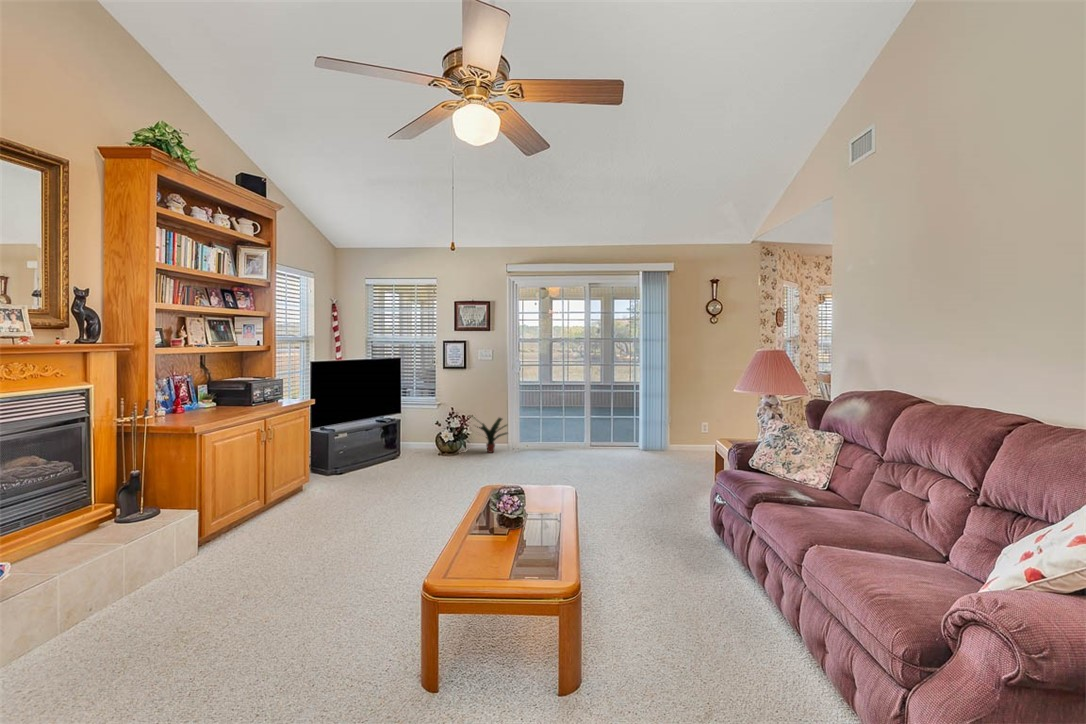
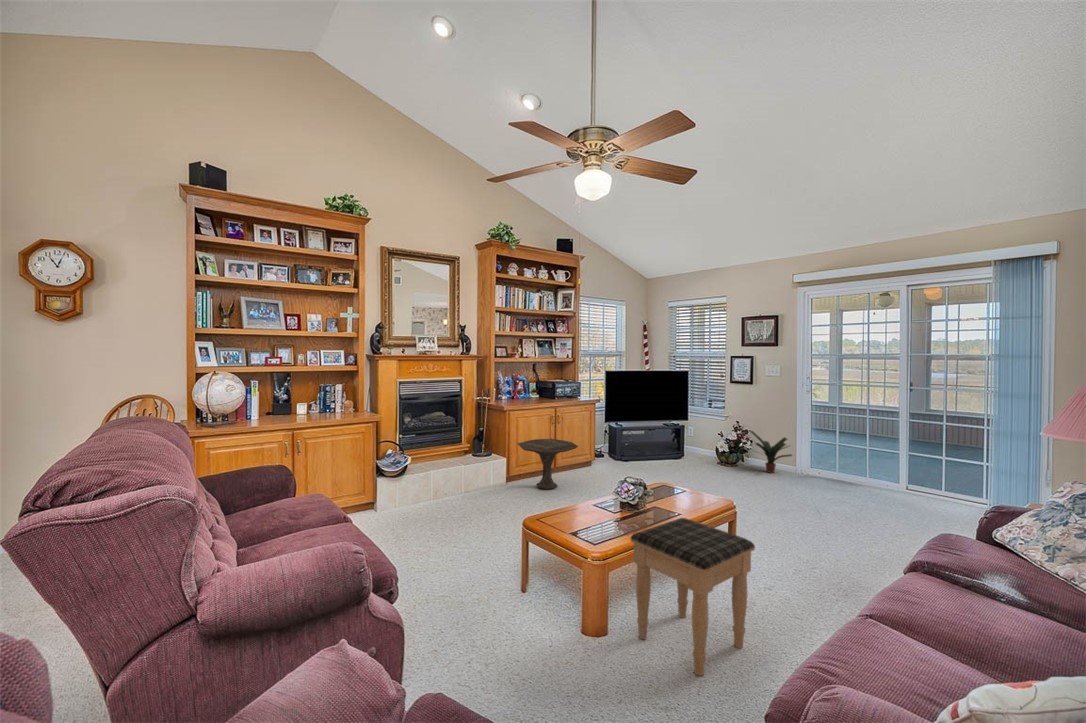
side table: none [221,463,326,541] -> present [517,439,578,489]
footstool: none [602,526,713,685] -> present [631,518,755,676]

